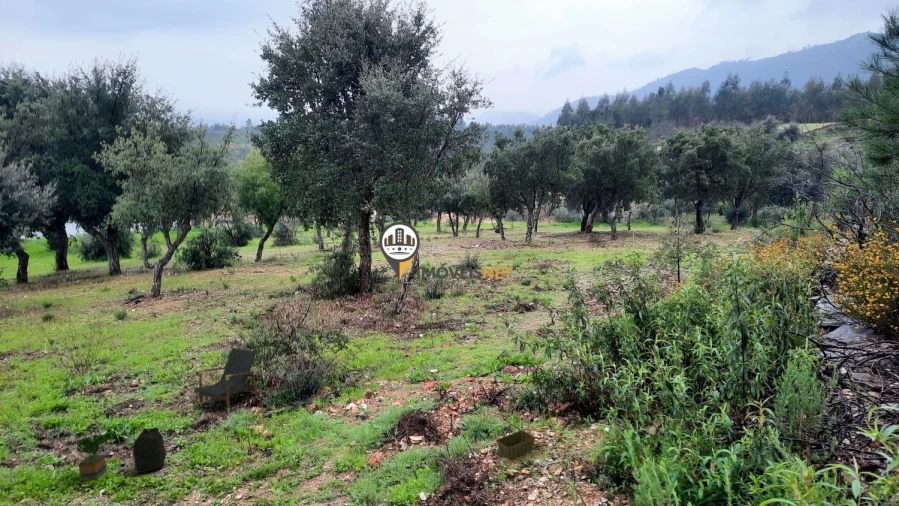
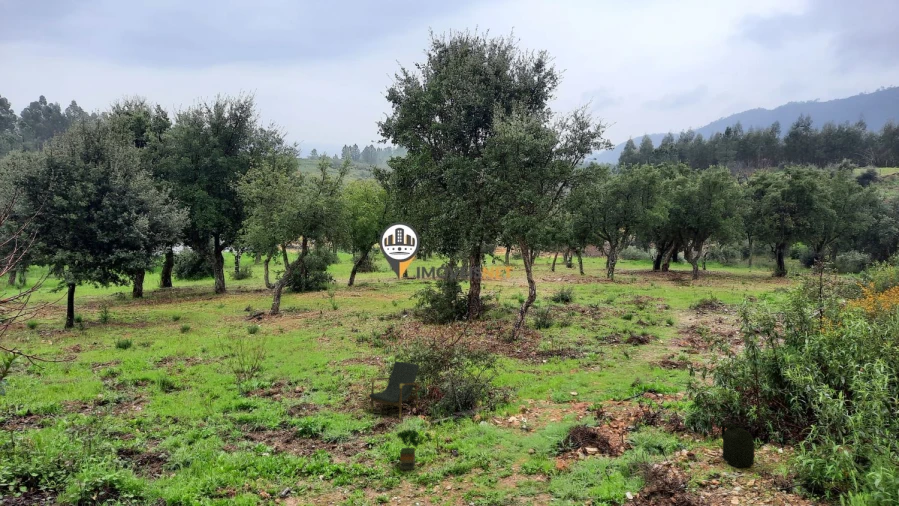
basket: present [496,424,535,460] -> none [680,441,716,473]
backpack: present [133,428,166,473] -> present [722,424,754,467]
potted tree: present [76,435,107,481] -> present [397,430,420,470]

